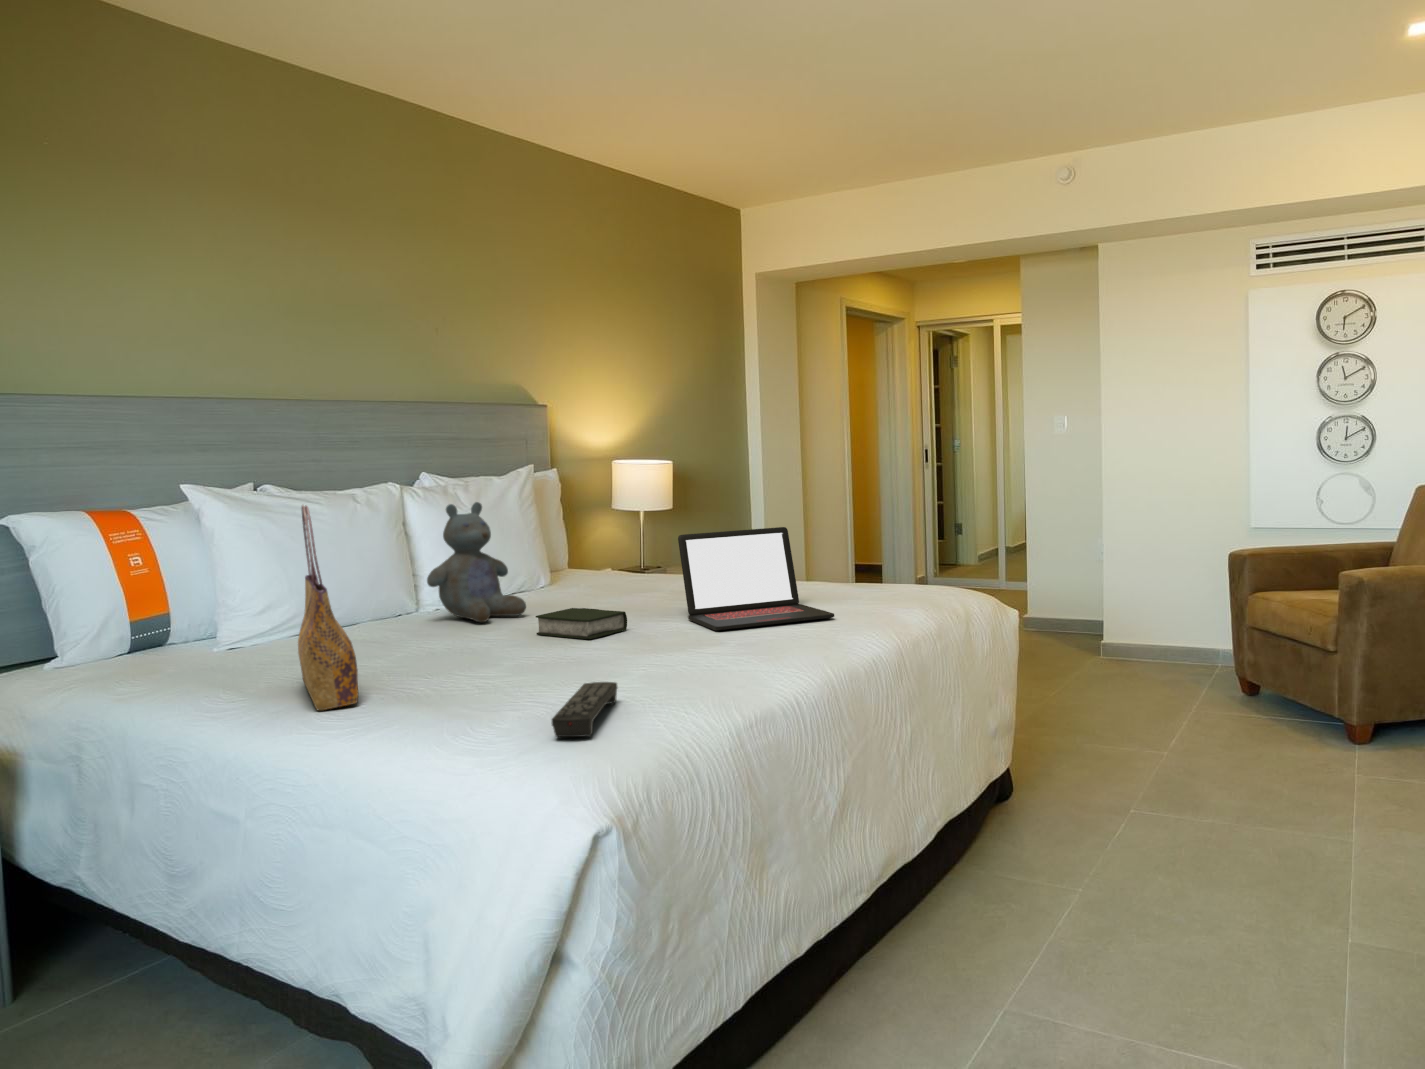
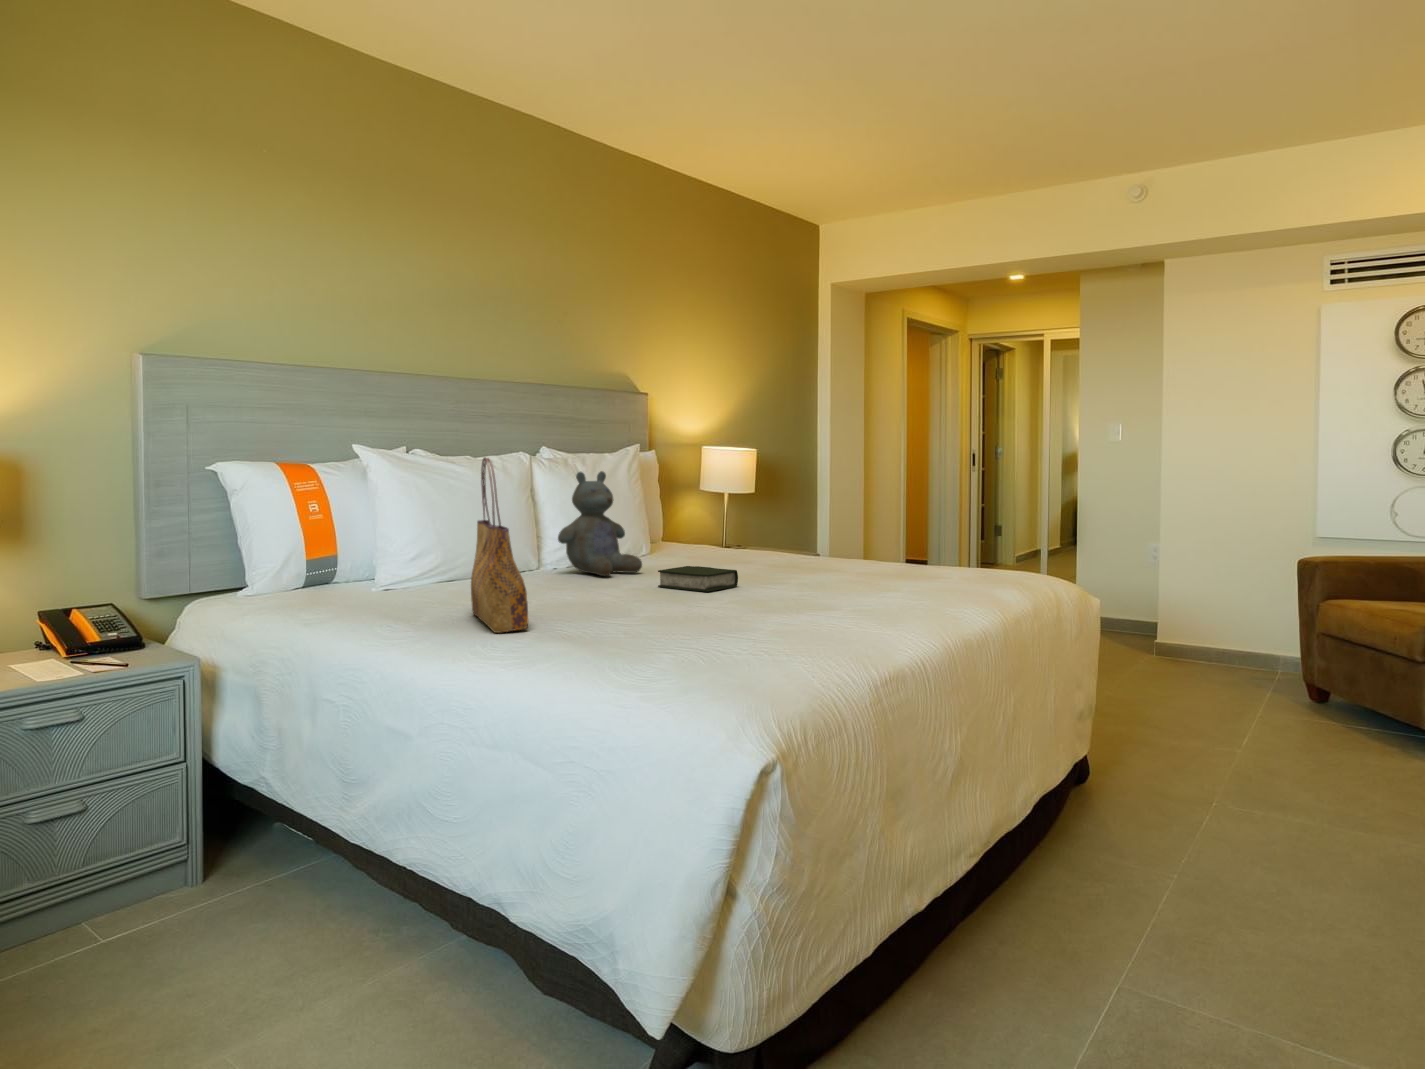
laptop: present [678,527,834,631] -> none [782,504,921,590]
remote control: present [552,682,617,737] -> none [711,619,755,660]

